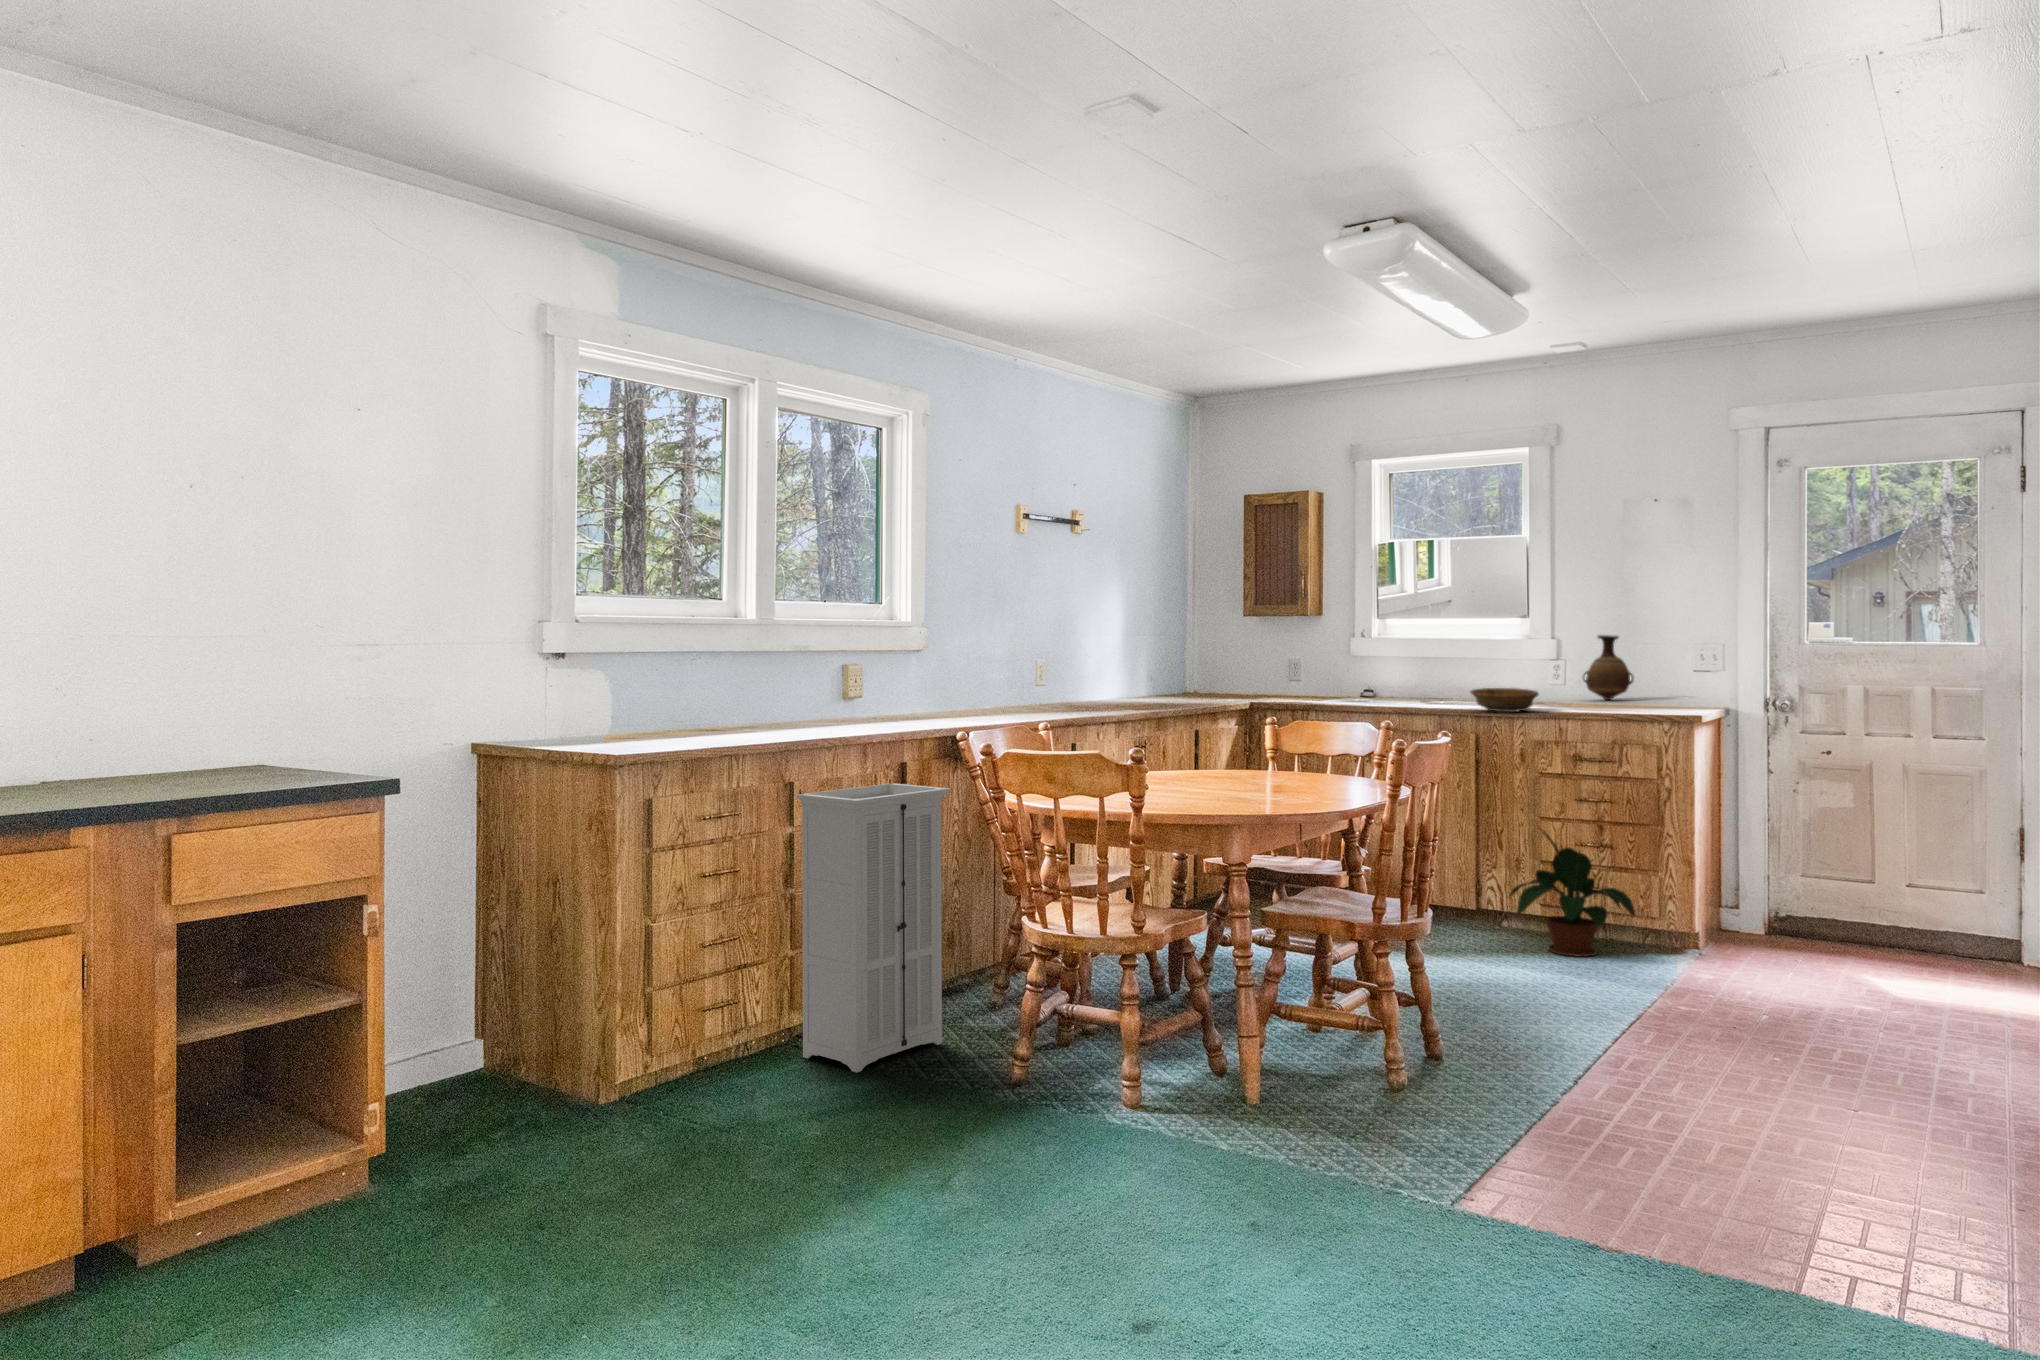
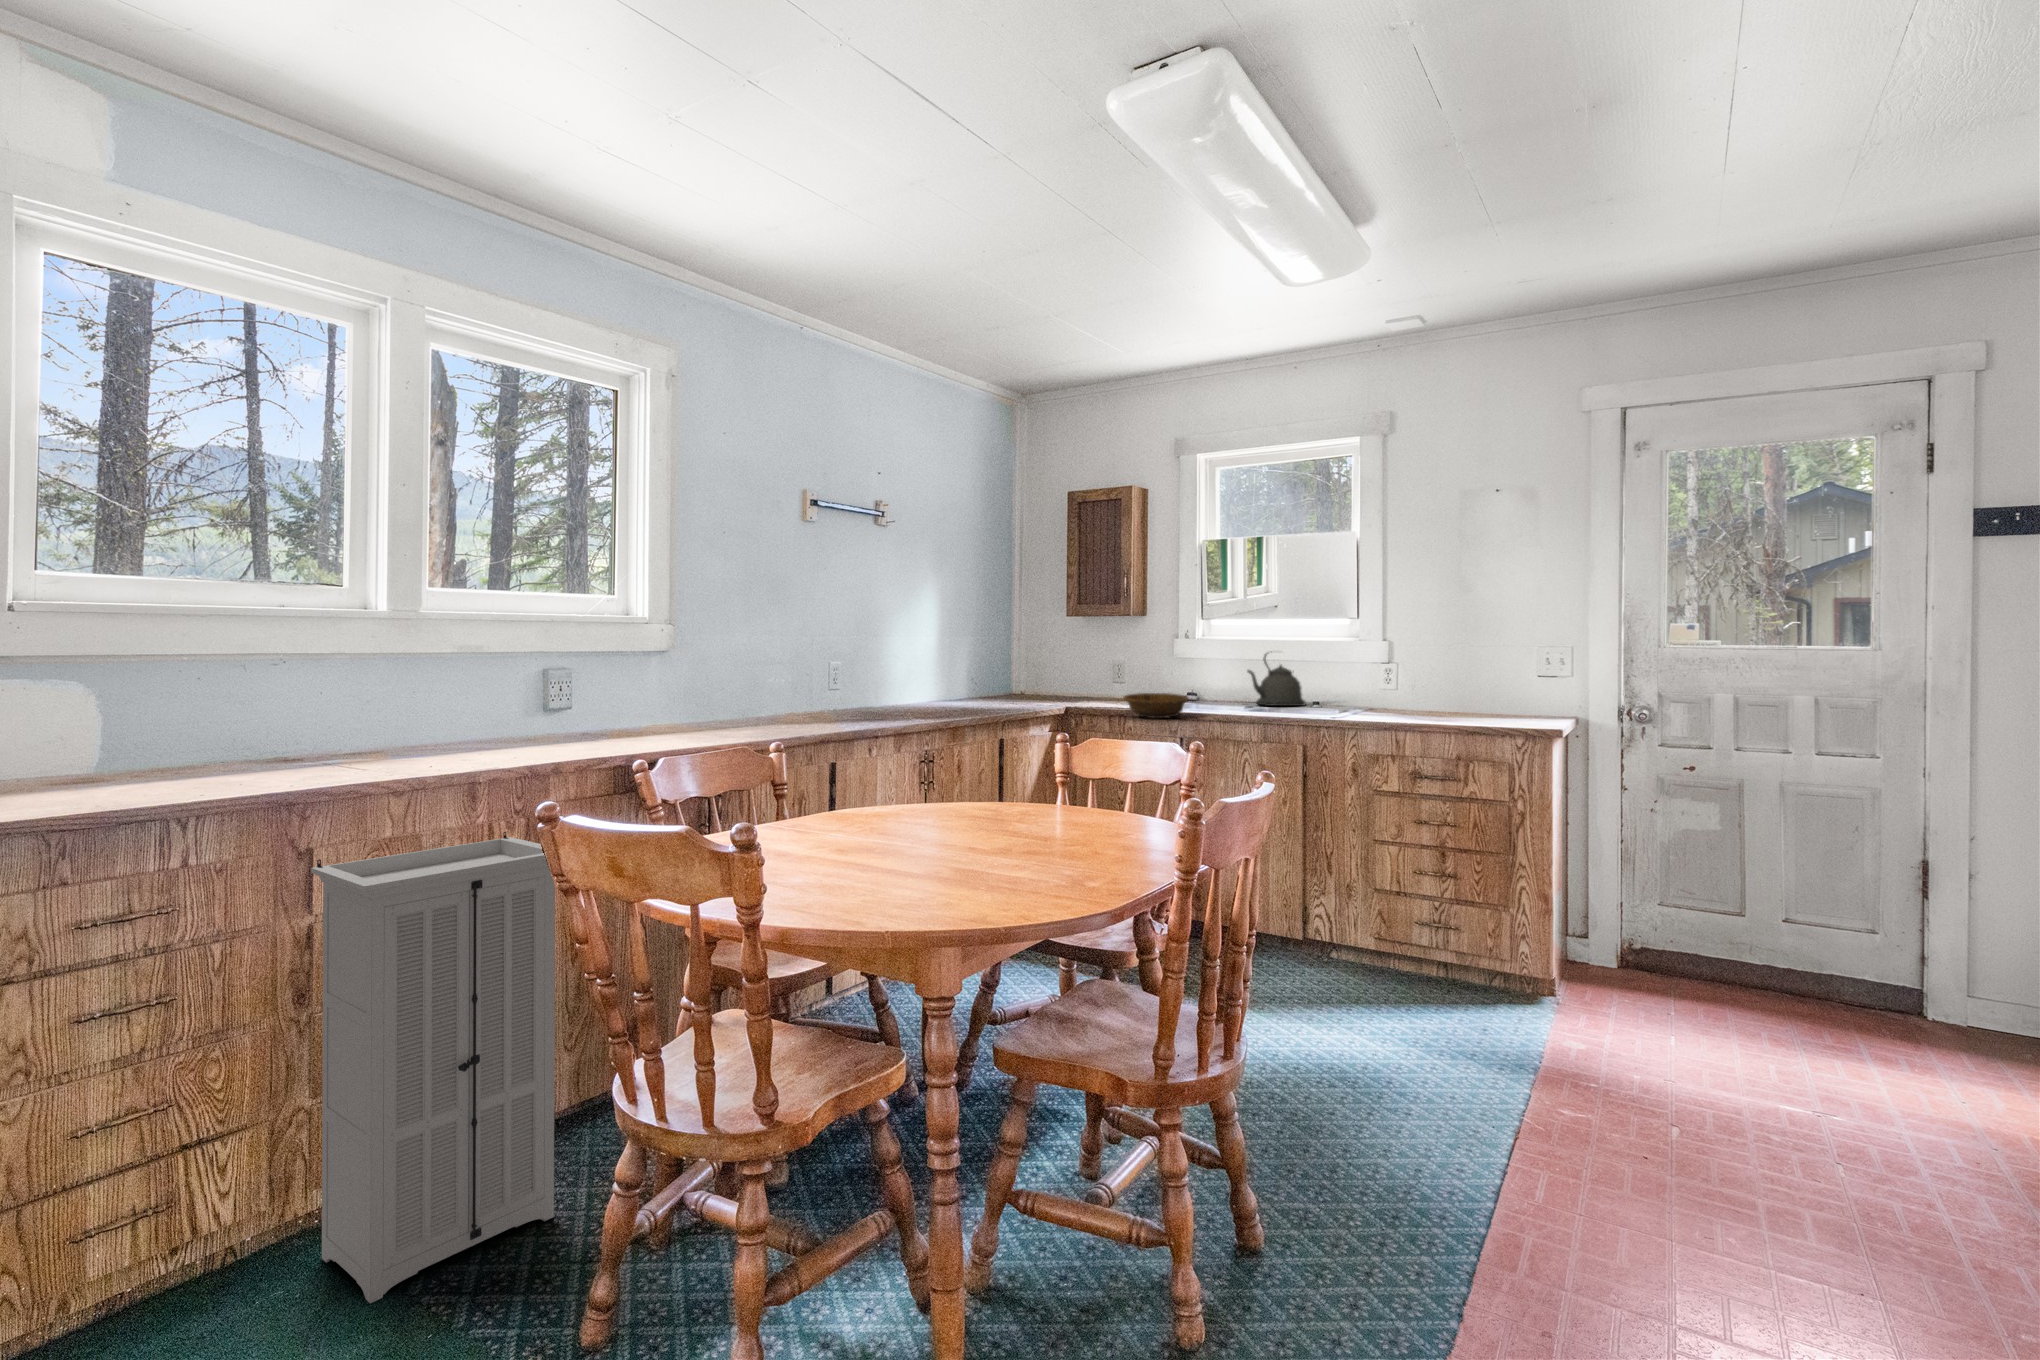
vase: present [1583,635,1634,700] -> none [1417,637,1472,707]
kettle: none [1421,649,1477,701] -> present [1248,653,1306,706]
decorative bowl: present [1471,688,1539,712] -> present [1123,693,1188,718]
potted plant: present [1510,830,1635,957] -> none [1341,855,1489,1010]

